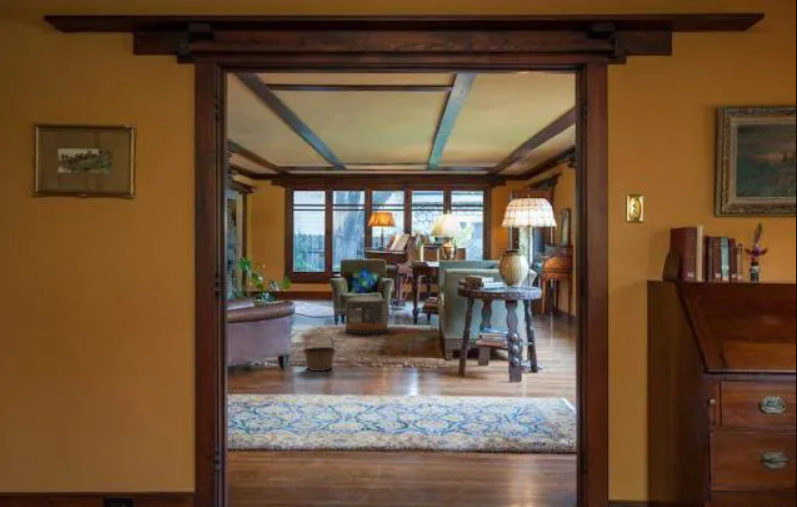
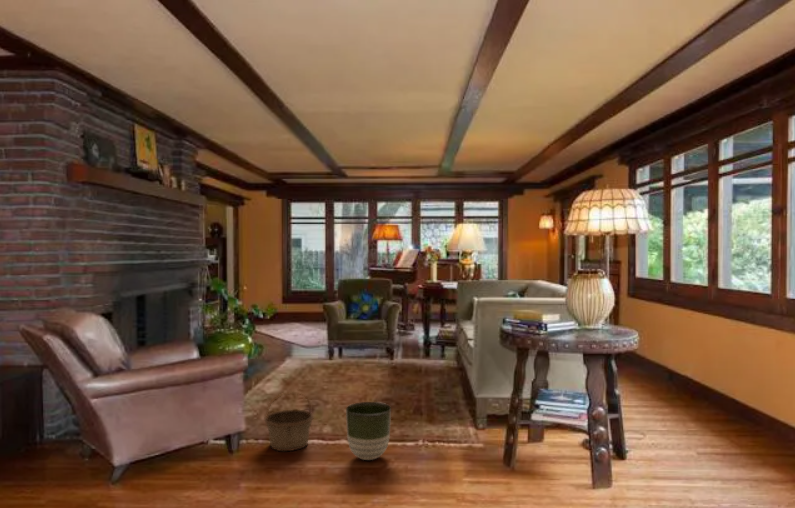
pouf: present [346,296,387,334] -> none [340,325,392,374]
planter: none [359,339,388,374] -> present [346,402,391,460]

